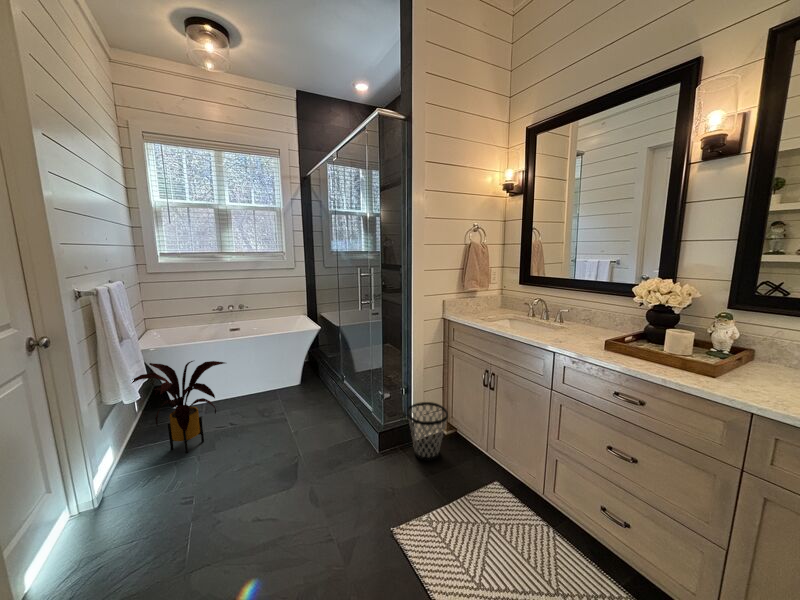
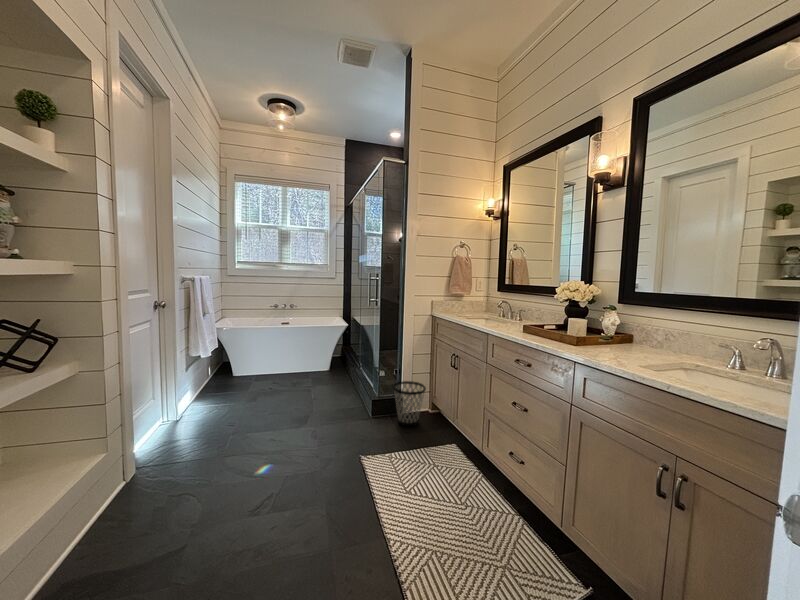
house plant: present [132,361,225,453] -> none [196,334,272,401]

